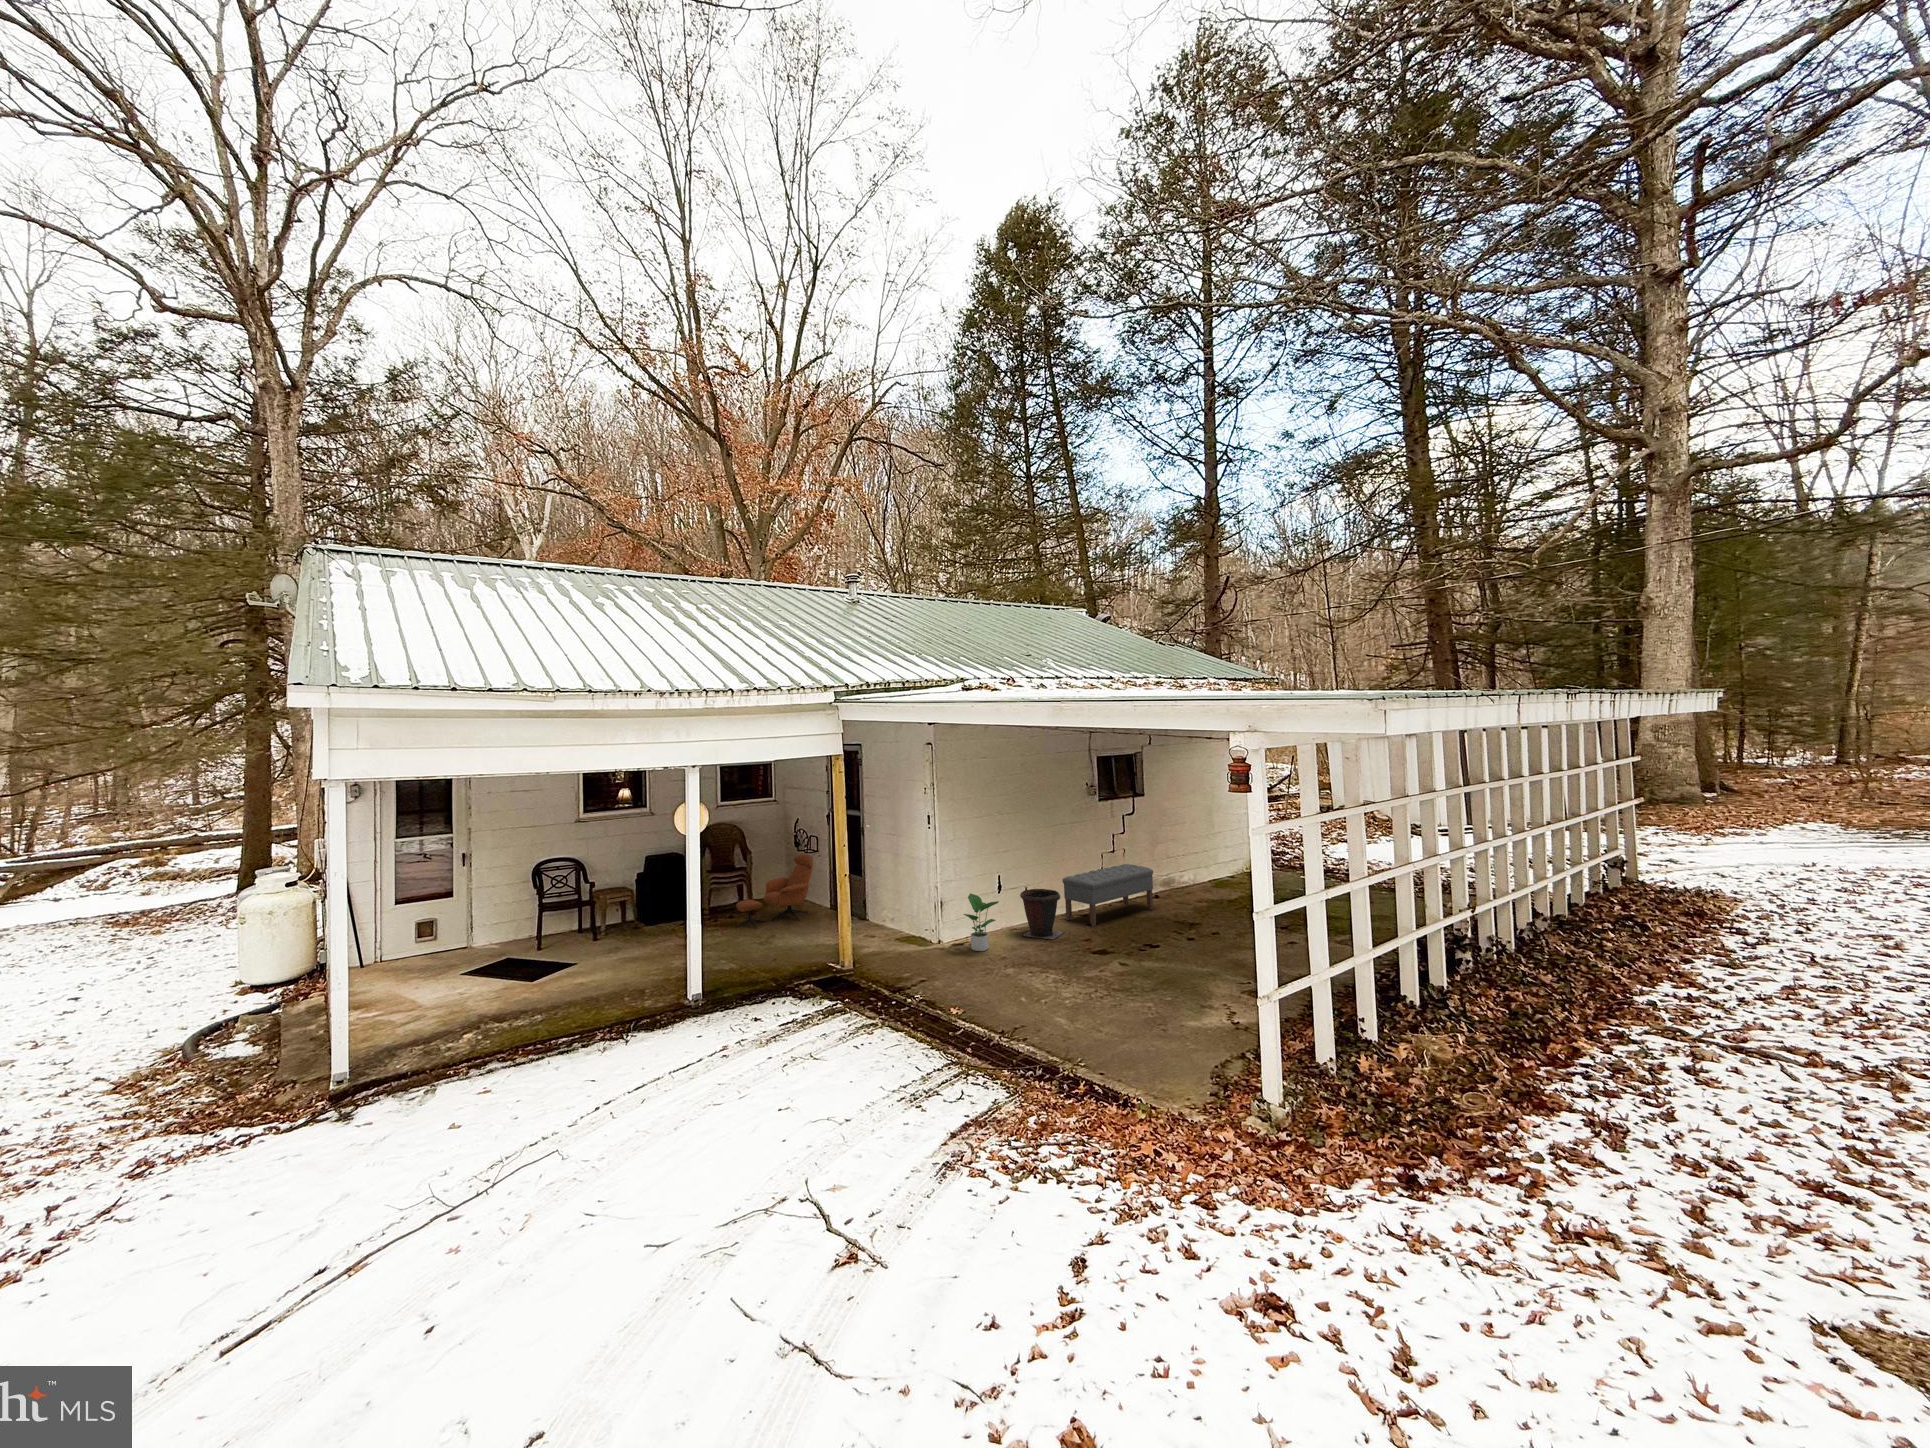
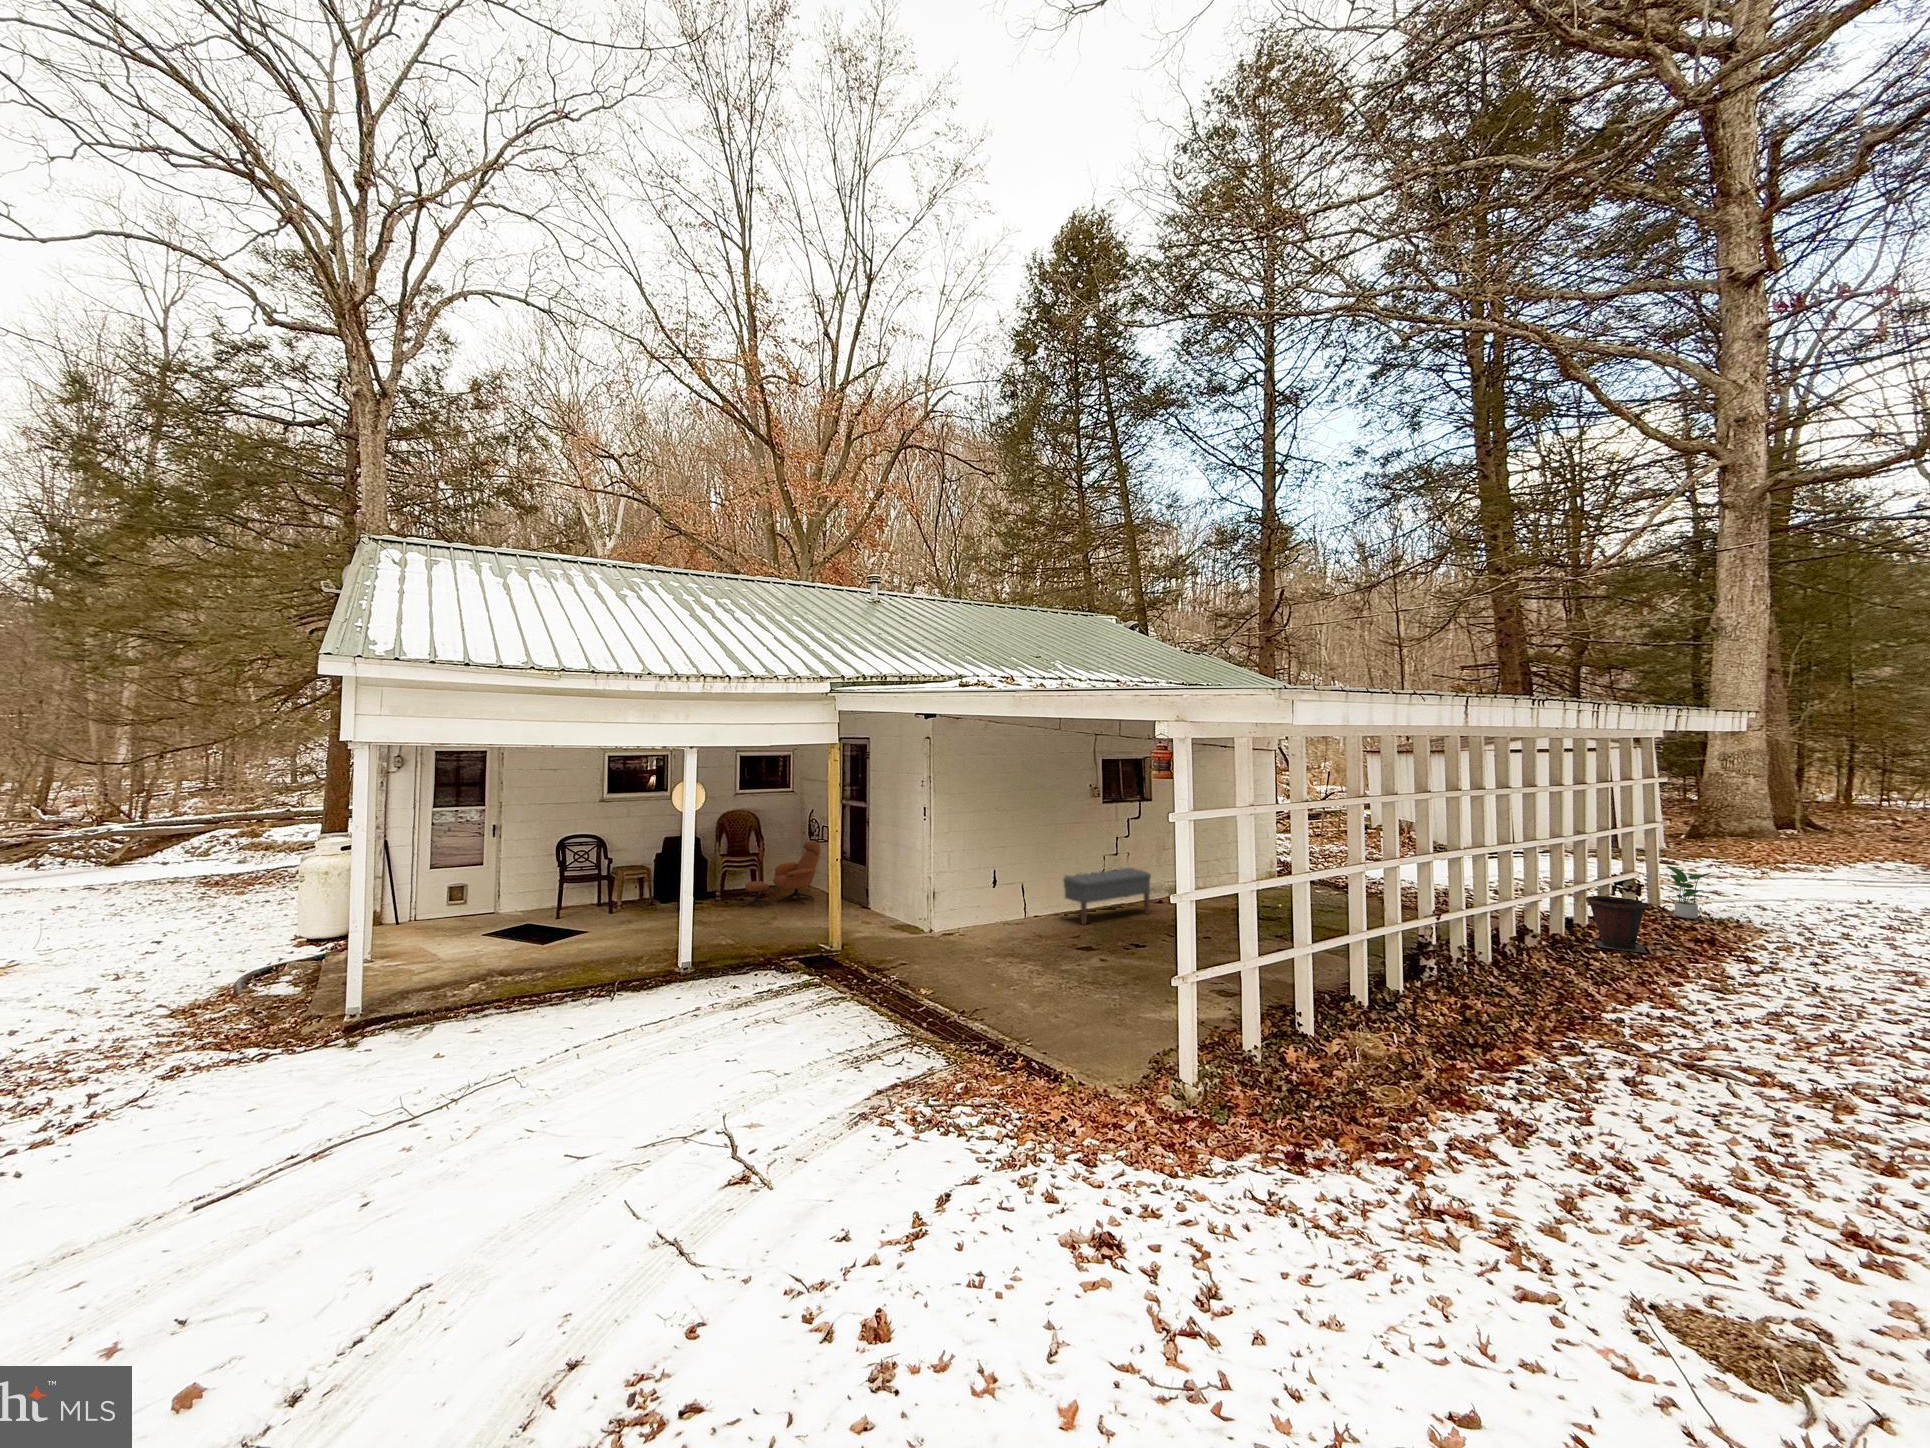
bucket: present [1020,889,1063,939] -> present [1586,896,1647,953]
potted plant: present [964,893,999,951] -> present [1667,866,1711,919]

